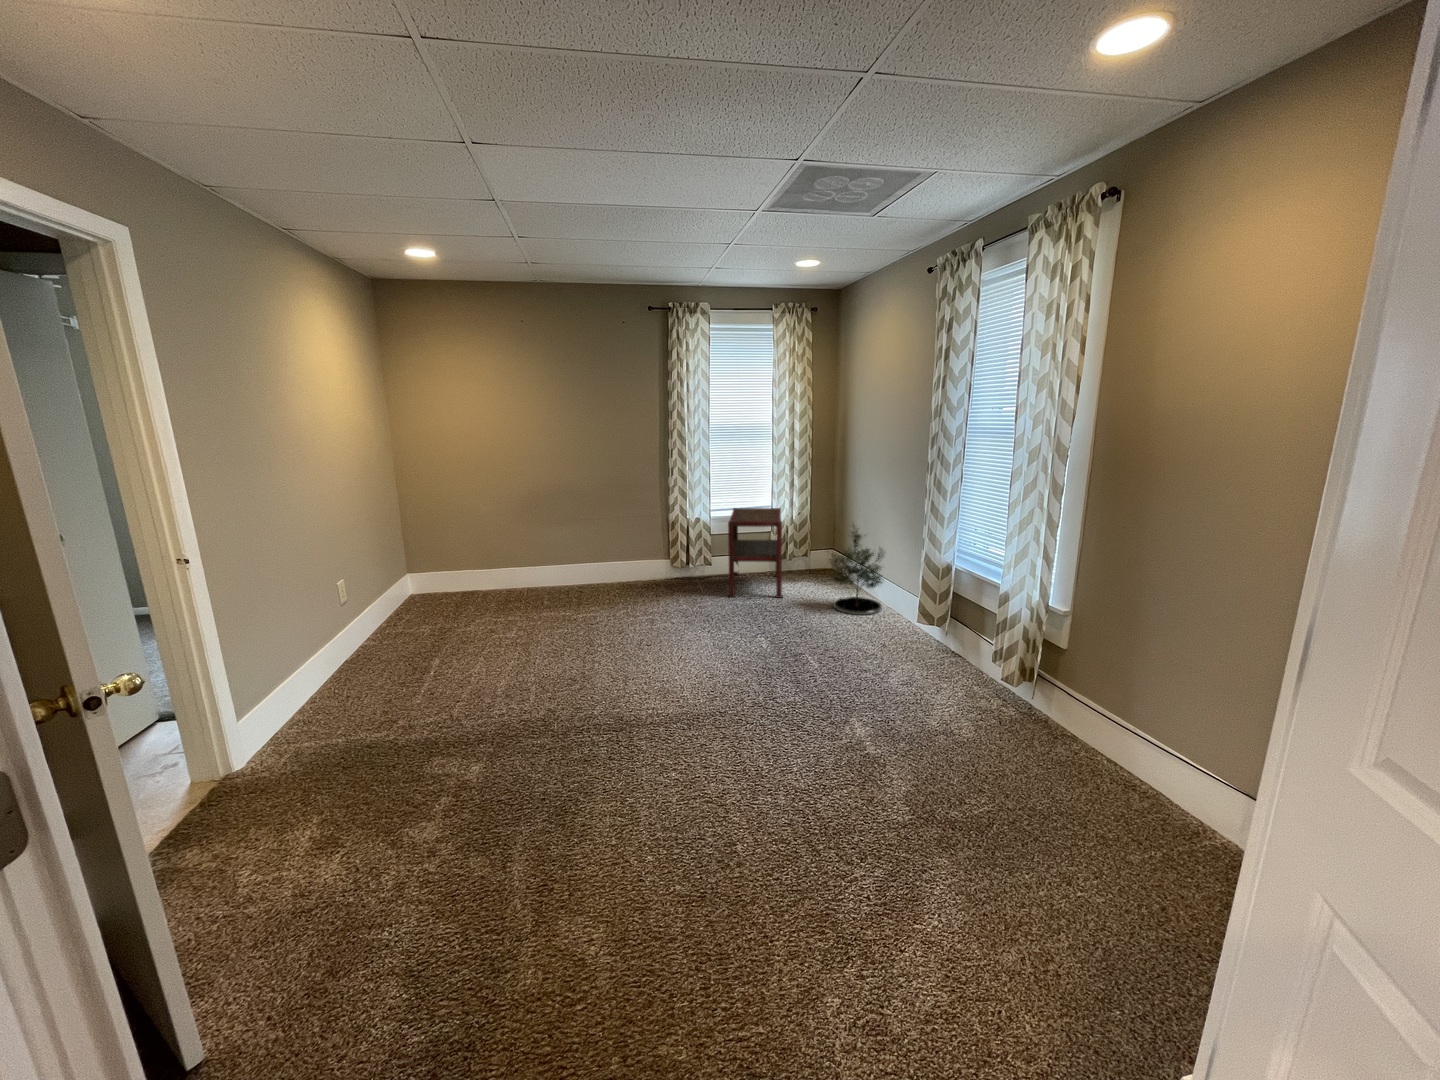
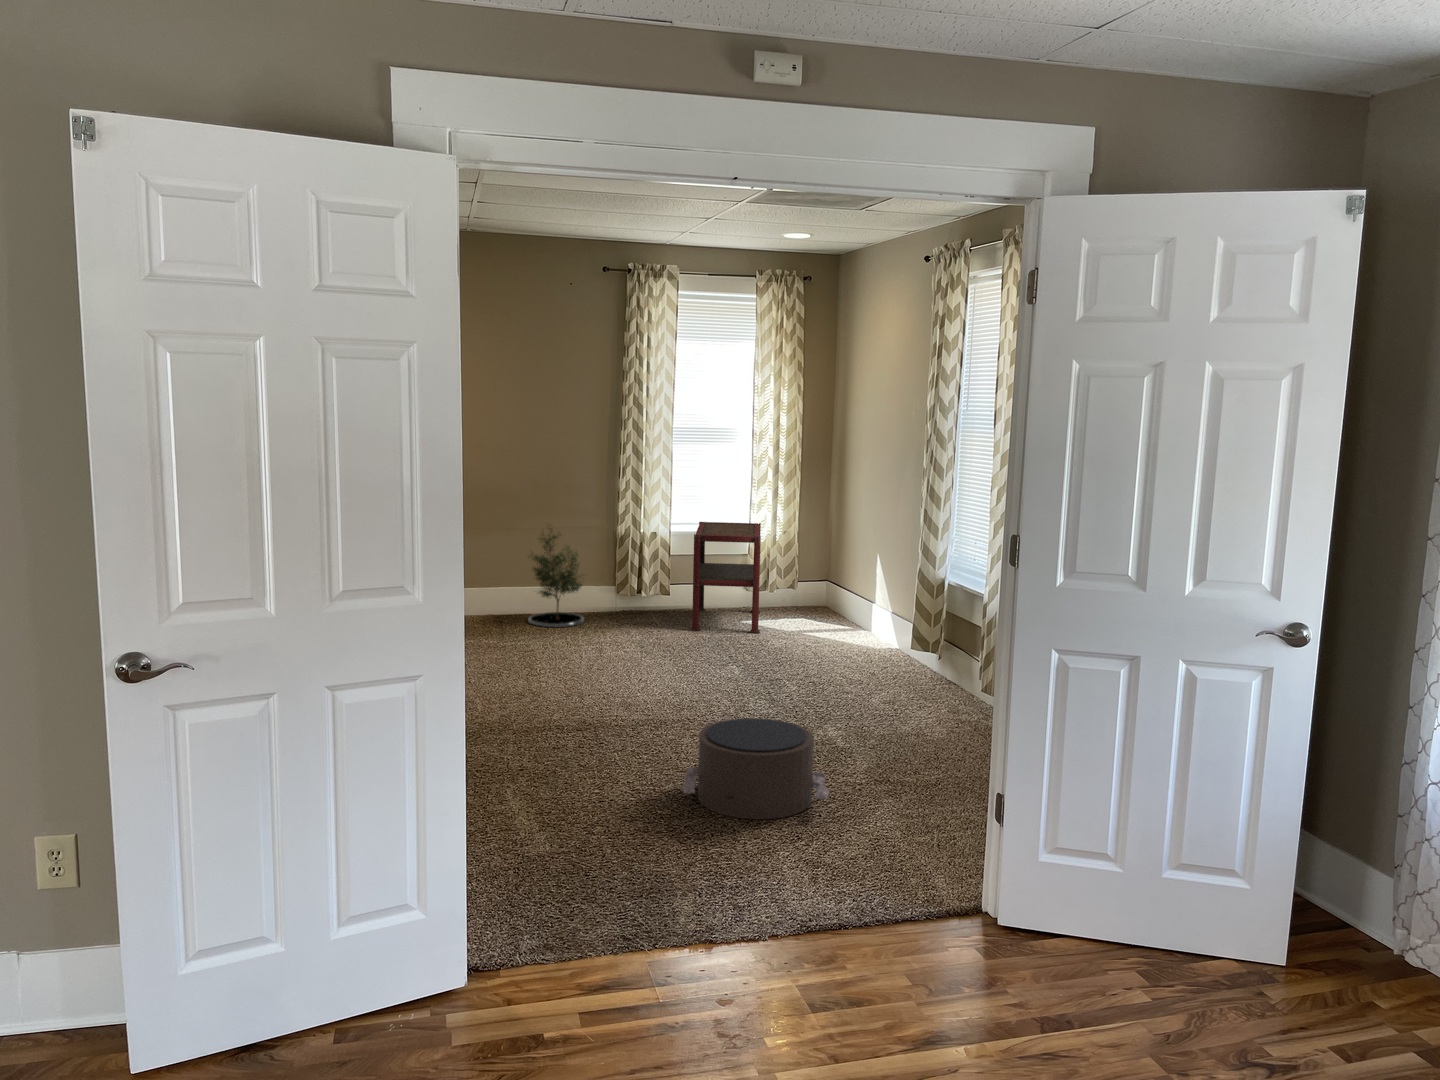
potted tree: present [829,525,883,615] -> present [528,530,584,627]
pouf: none [710,750,885,904] -> present [683,718,829,820]

